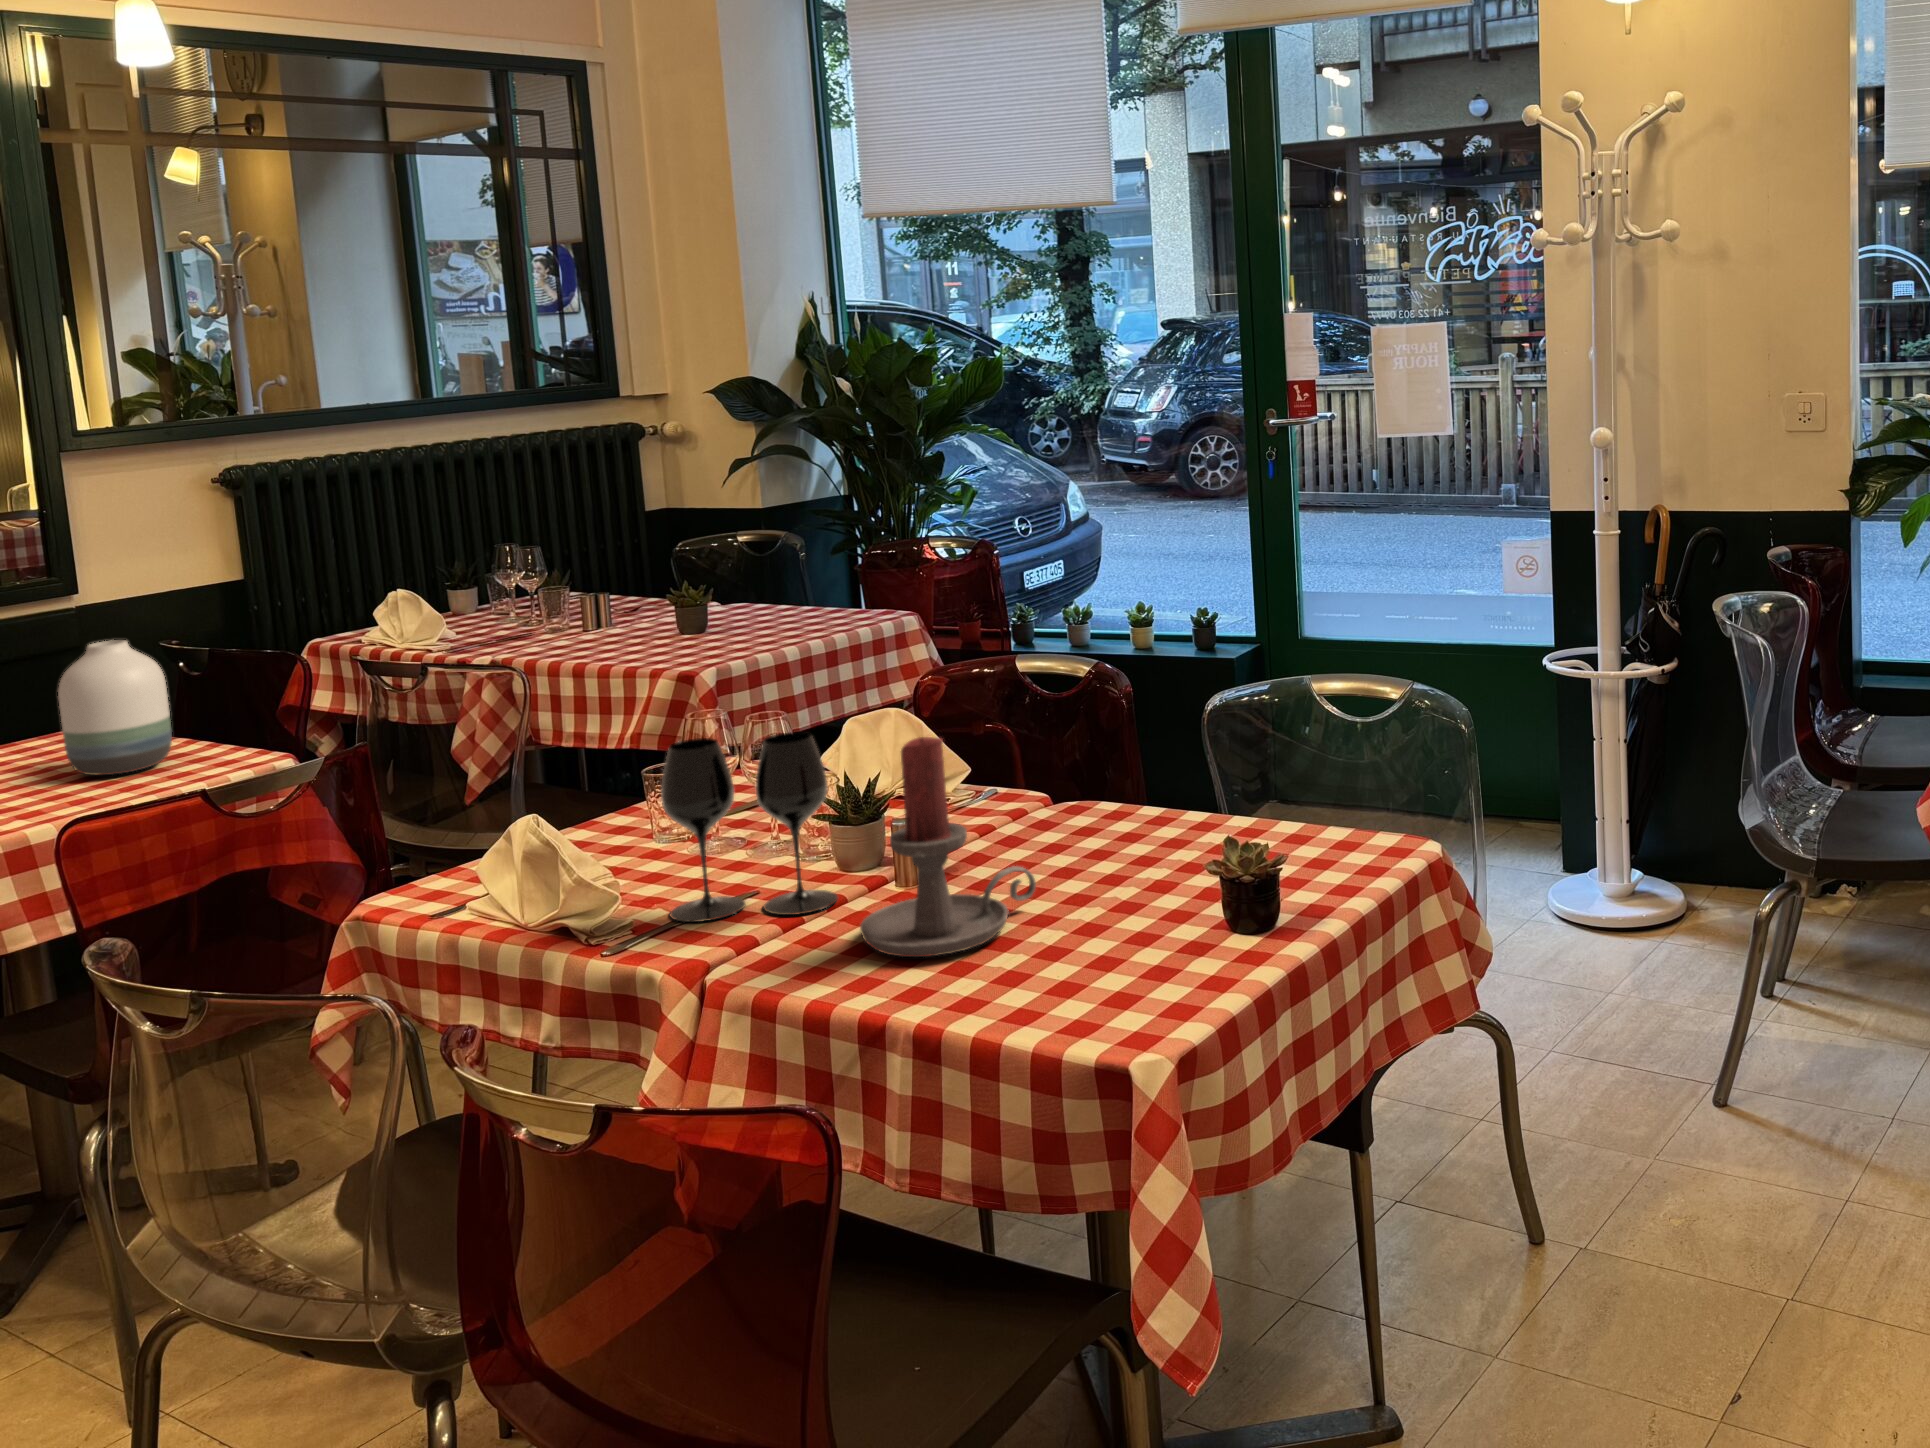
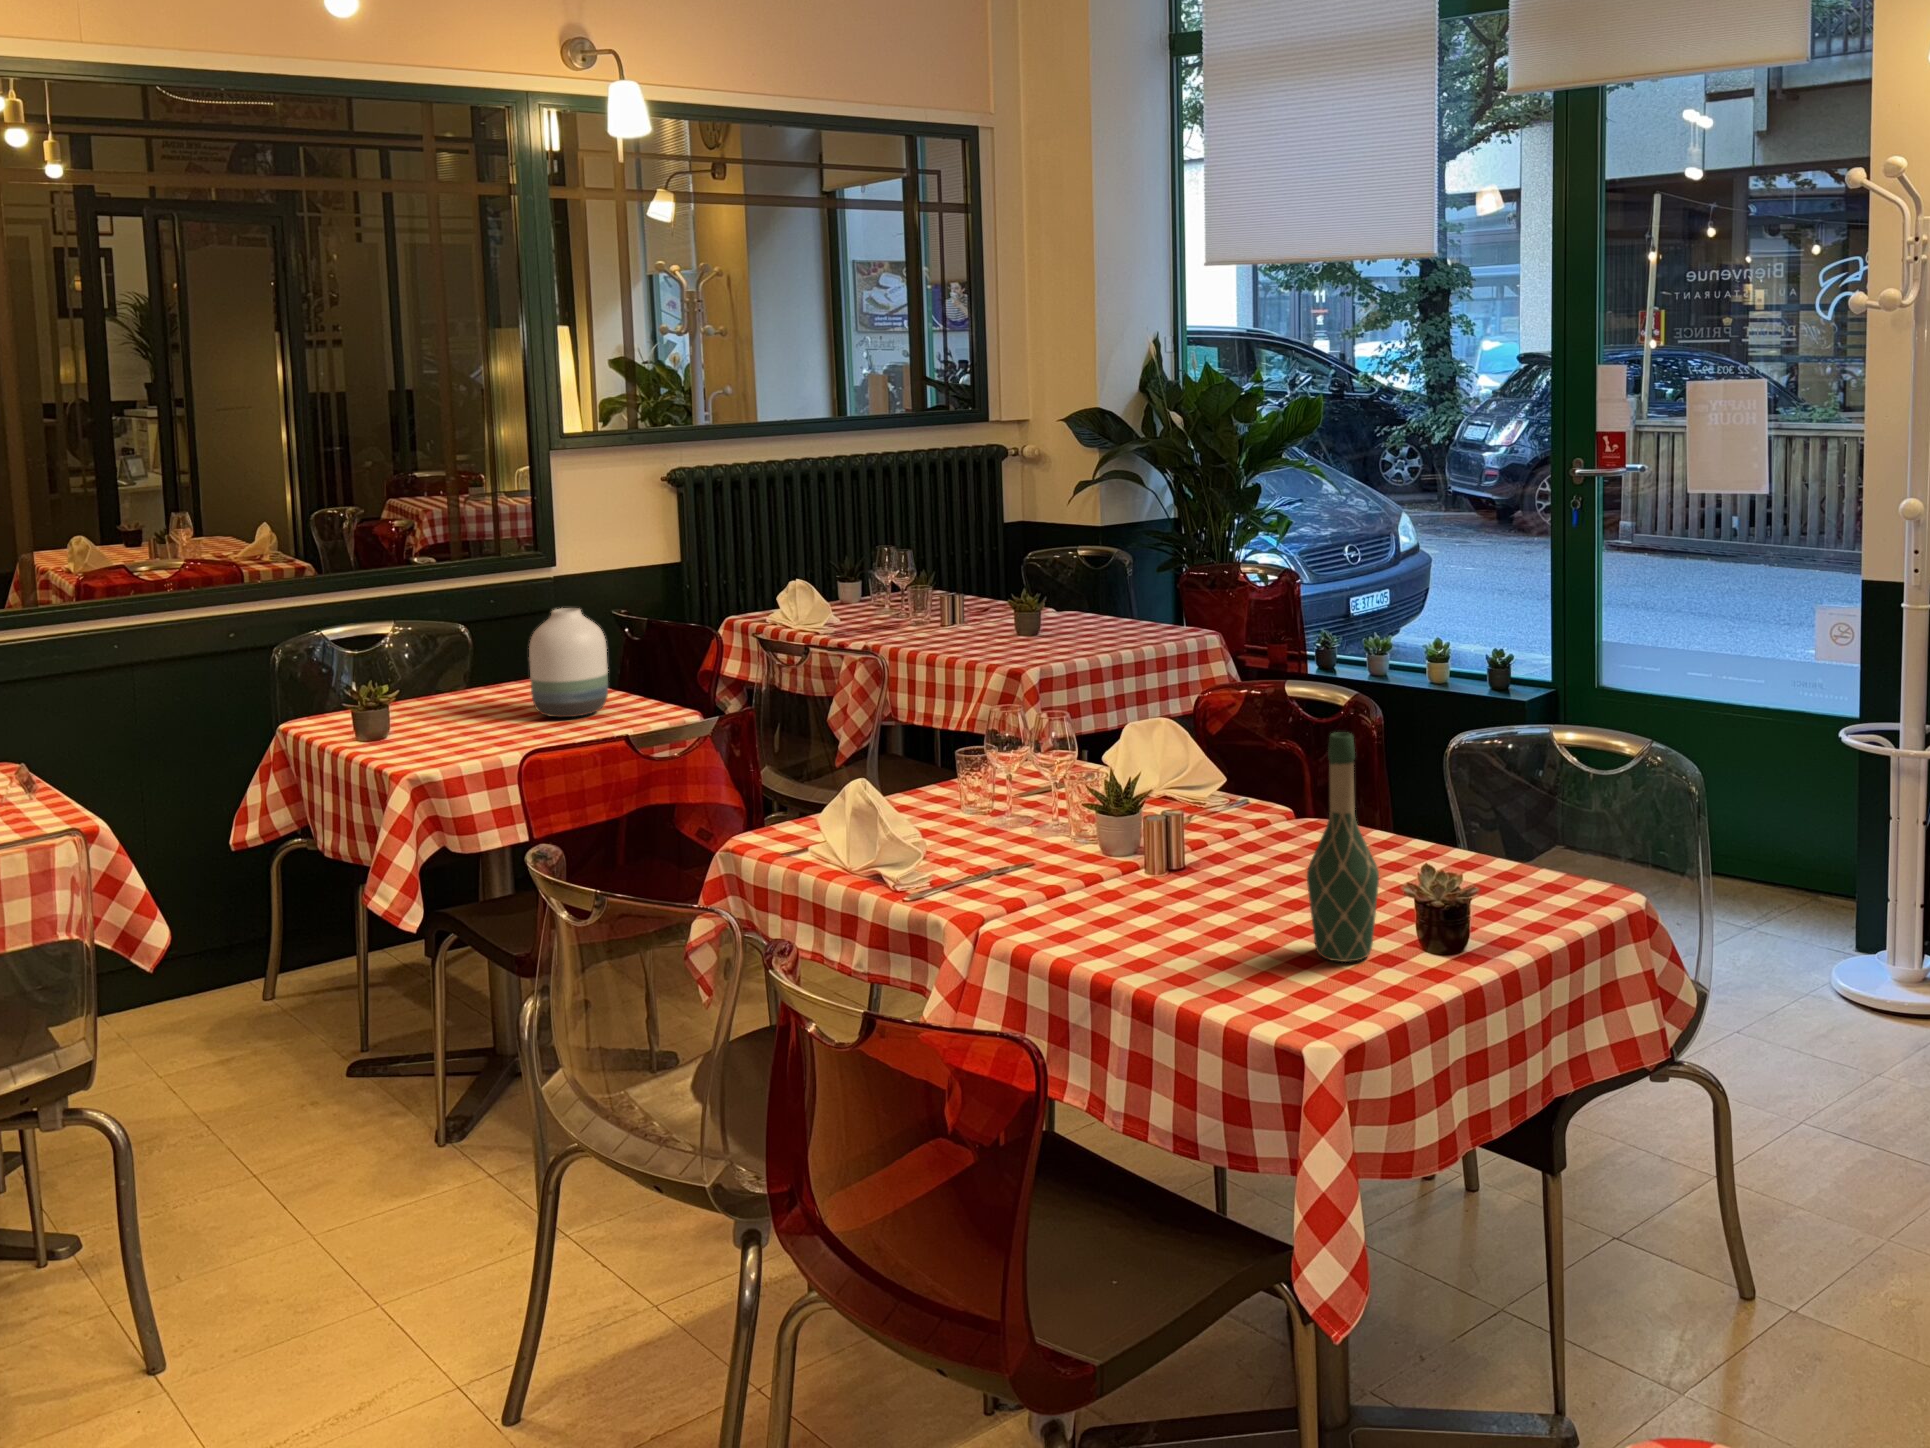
wine bottle: none [1101,698,1183,959] -> present [1307,732,1379,962]
wine glass: present [661,732,838,922] -> none [959,732,1097,889]
candle holder: present [860,737,1036,957] -> none [1106,748,1260,936]

